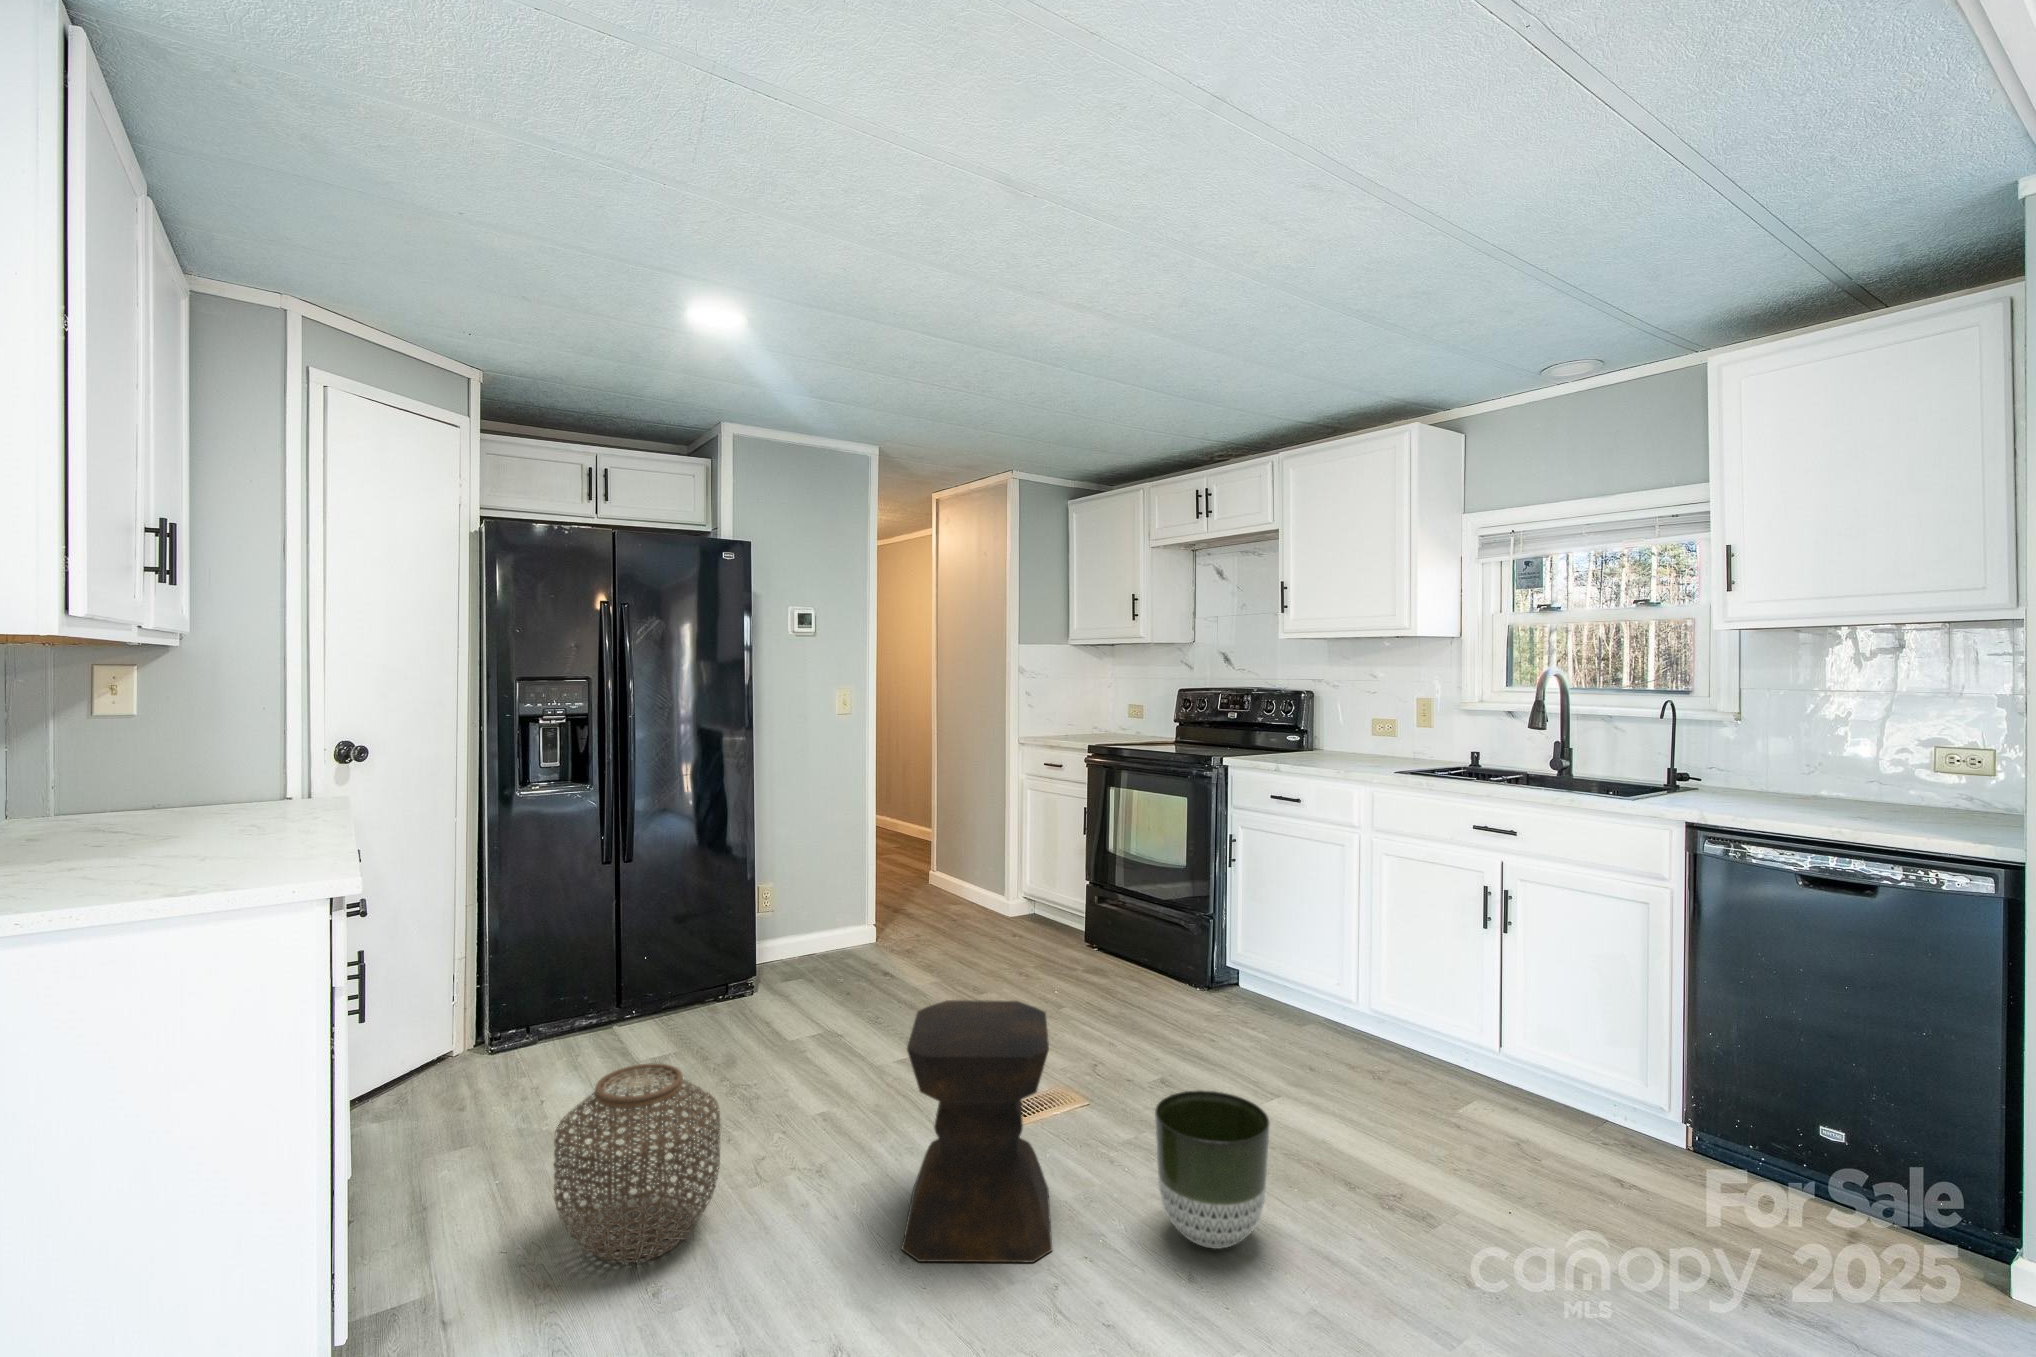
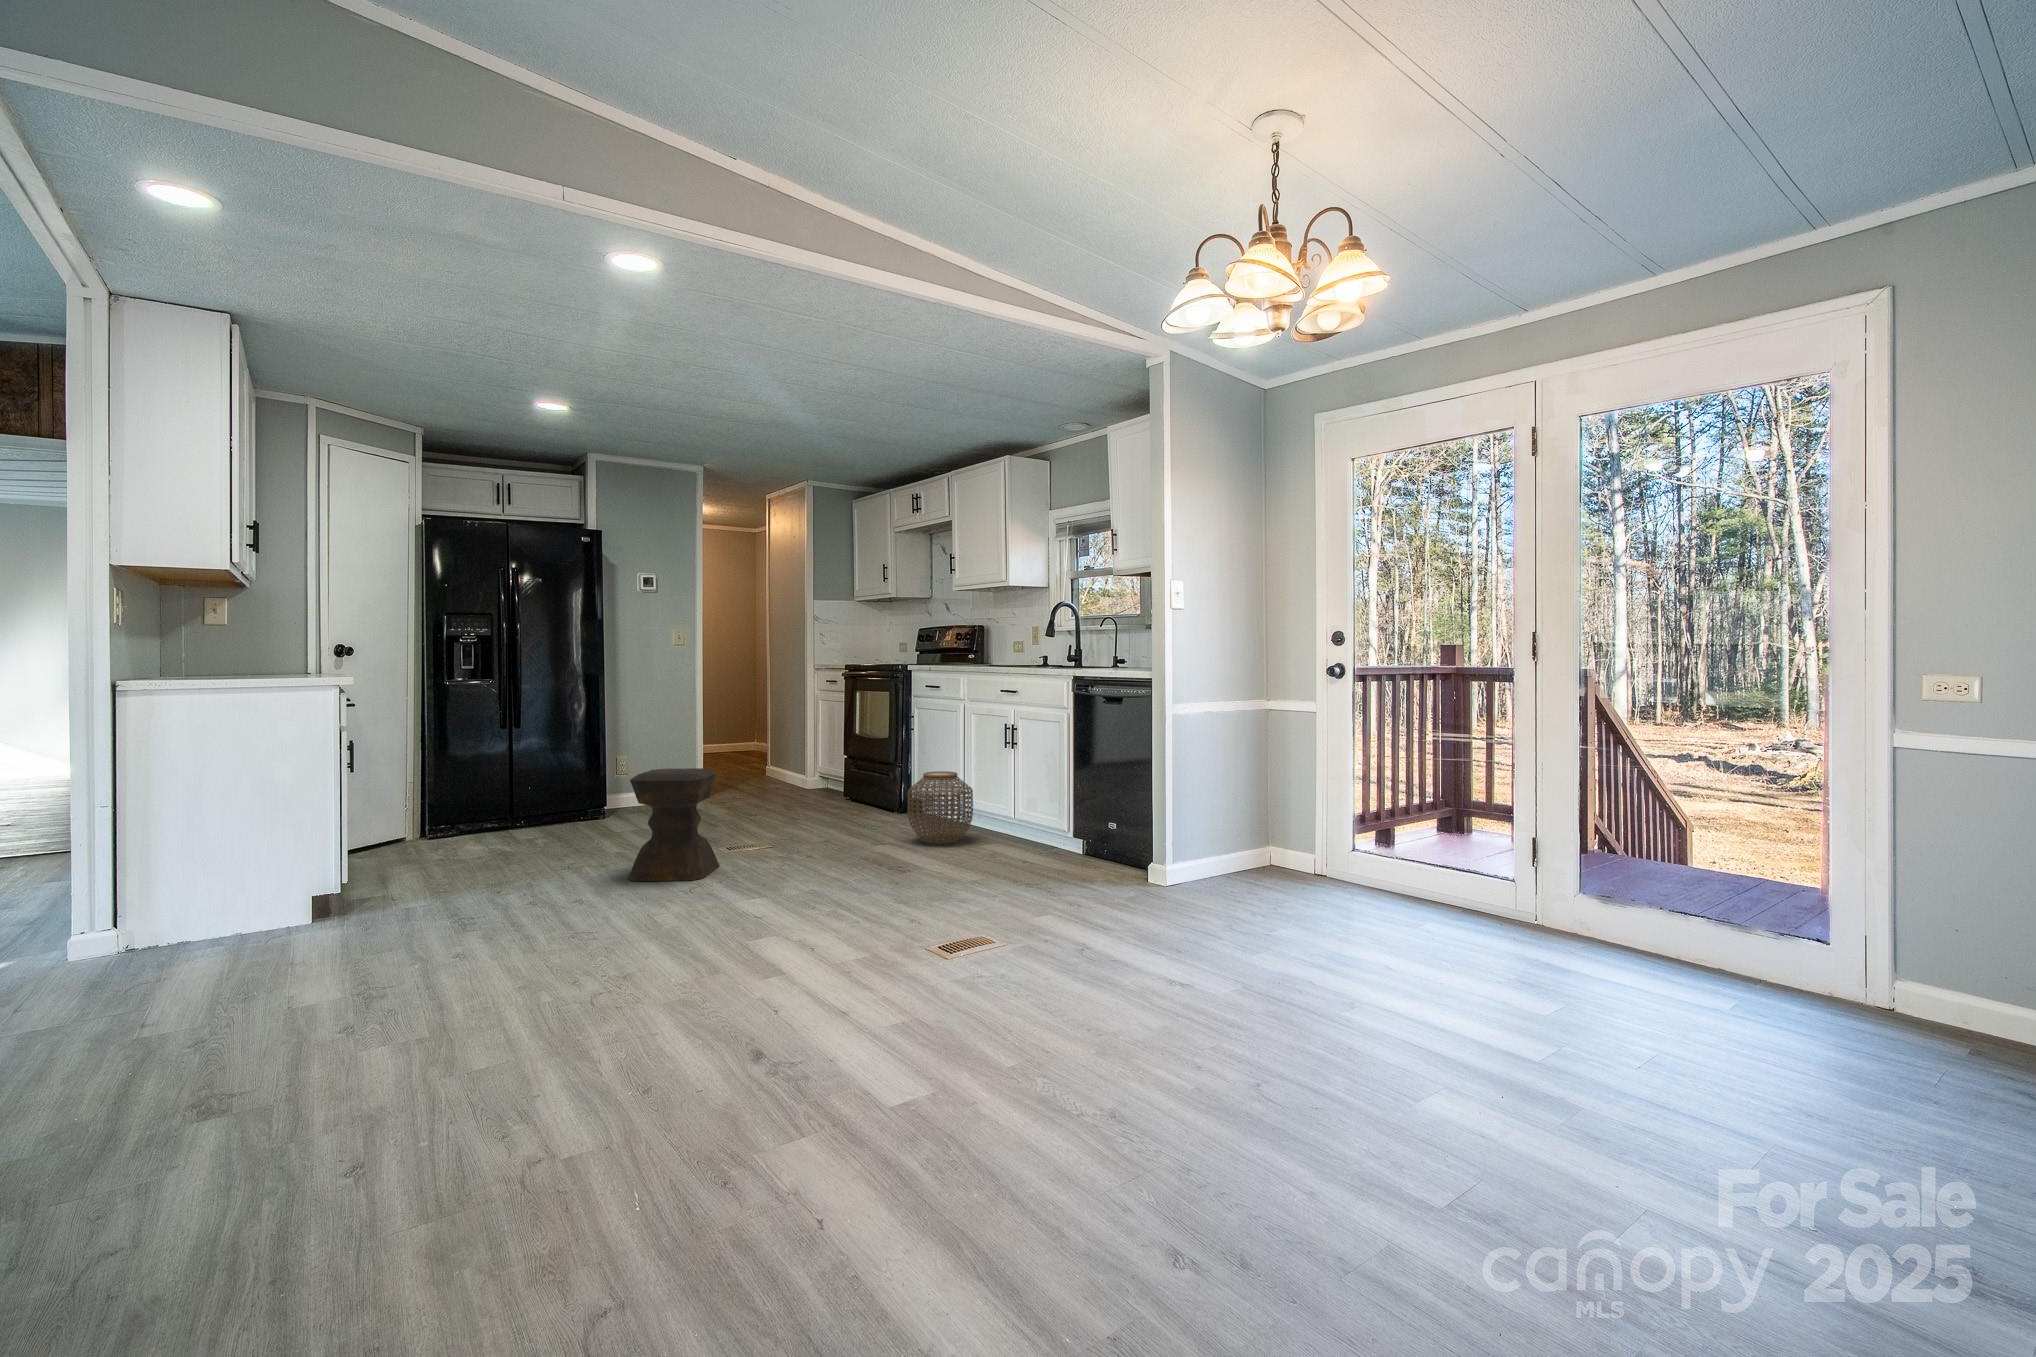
woven basket: present [554,1063,720,1263] -> present [908,771,973,844]
planter: present [1155,1090,1269,1249] -> none [758,809,815,876]

